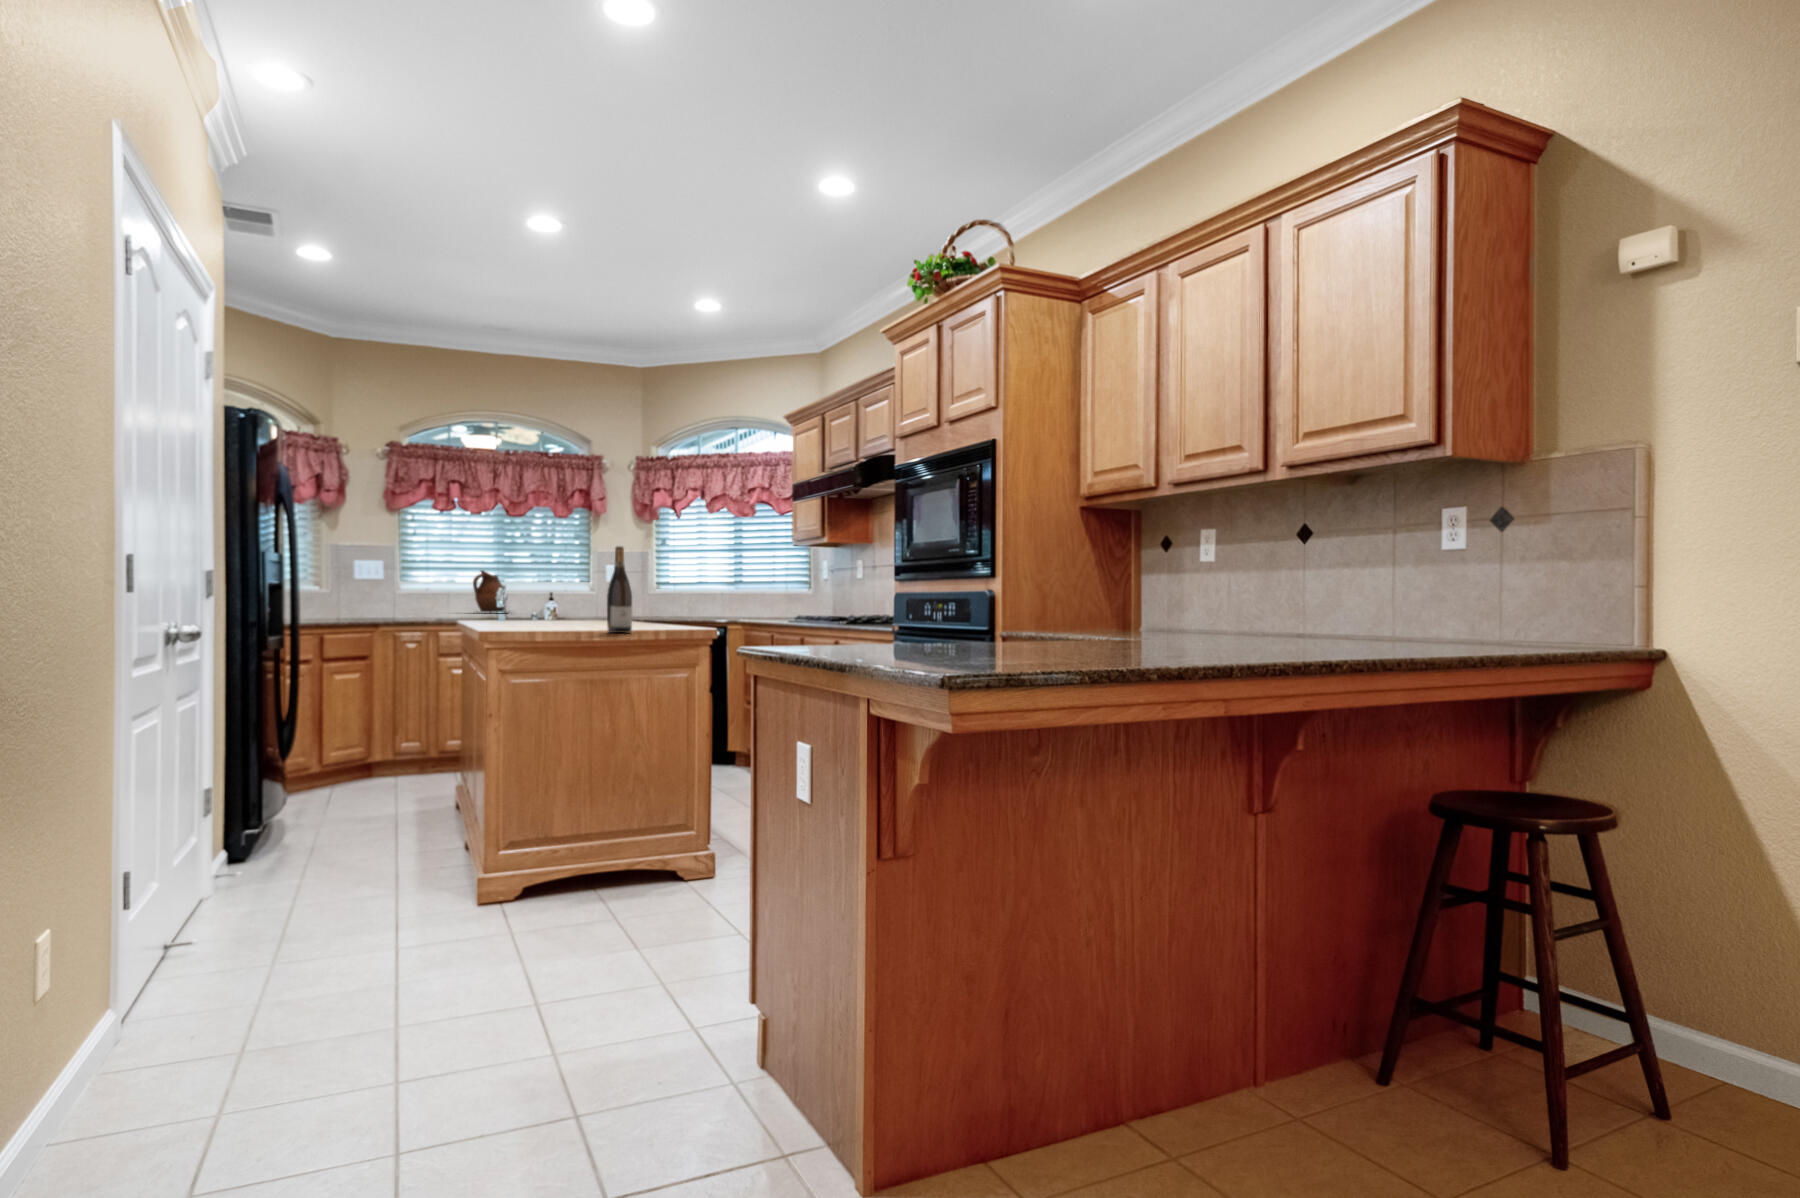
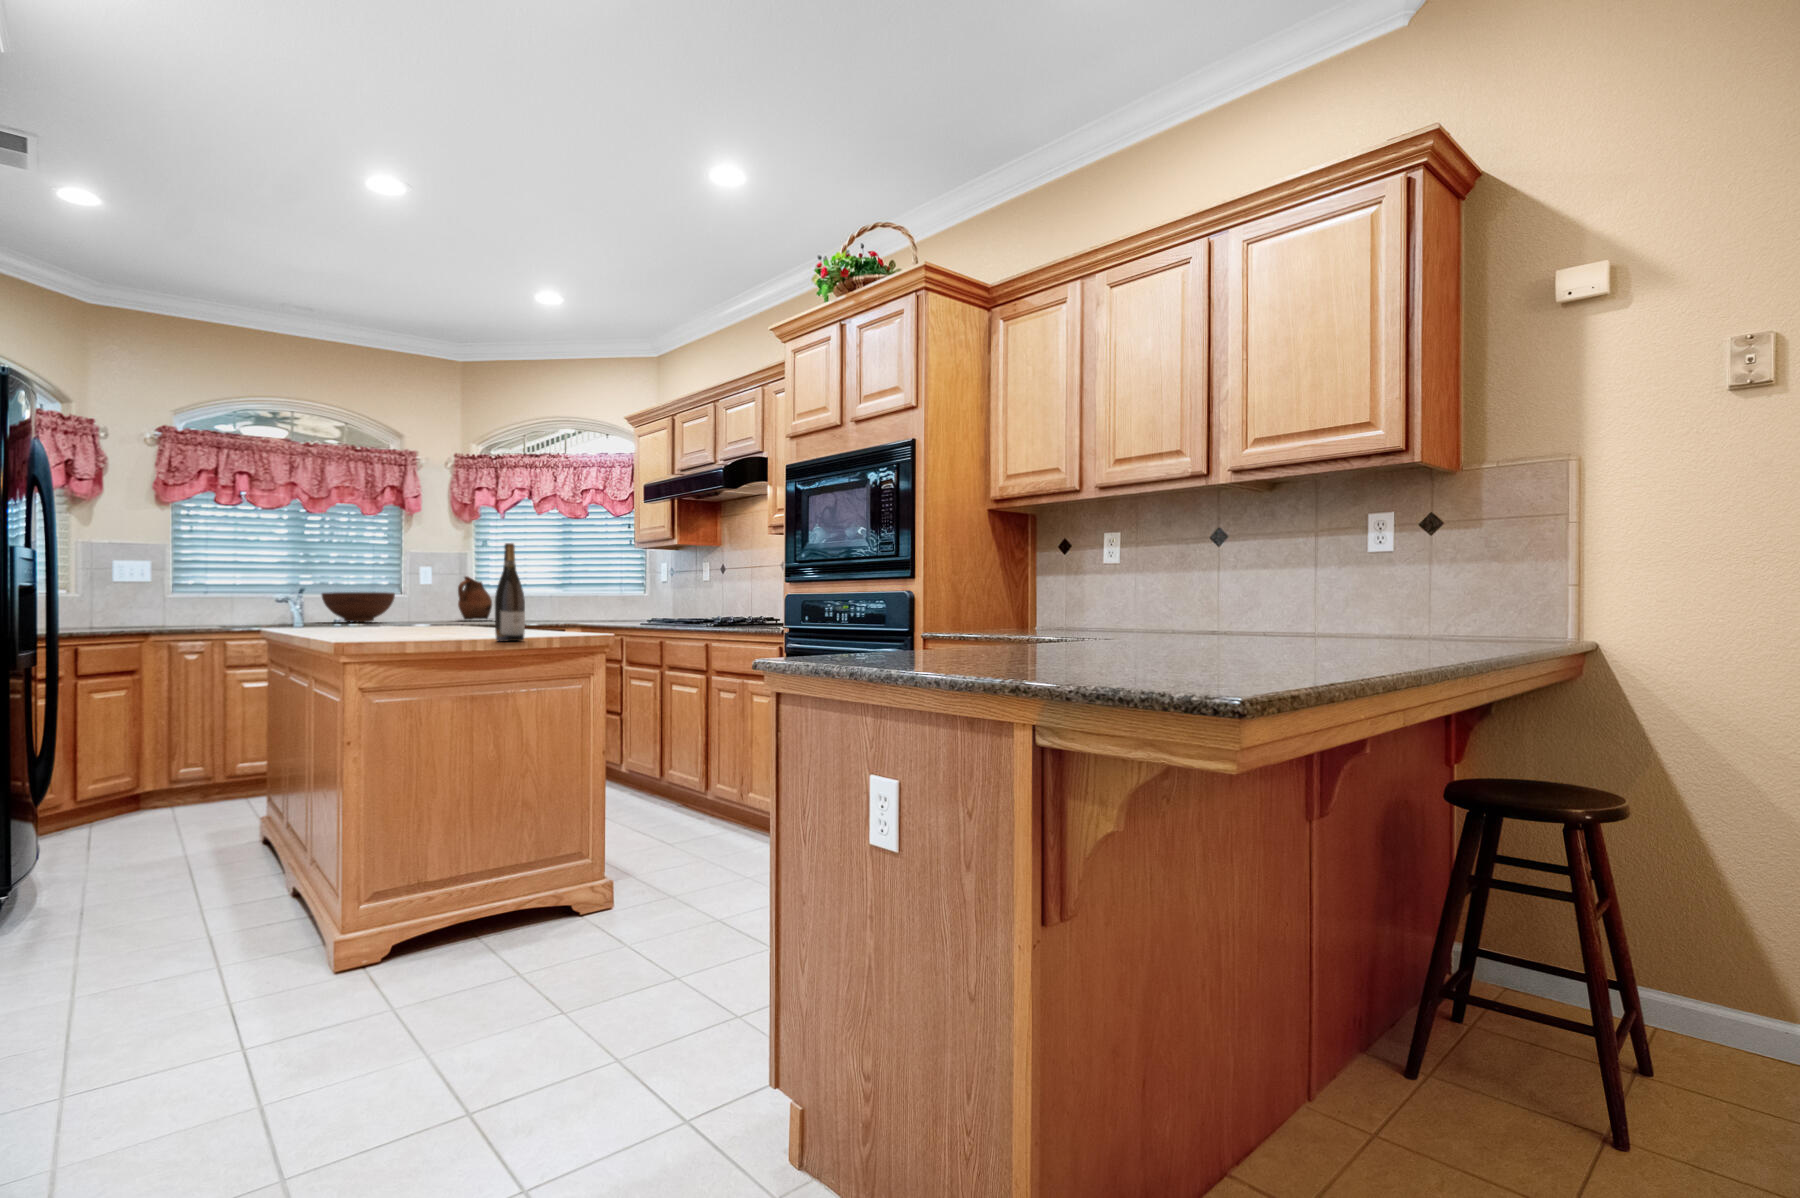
ceramic pitcher: present [473,570,506,612] -> present [458,576,492,620]
fruit bowl: none [515,588,576,615] -> present [322,592,395,622]

